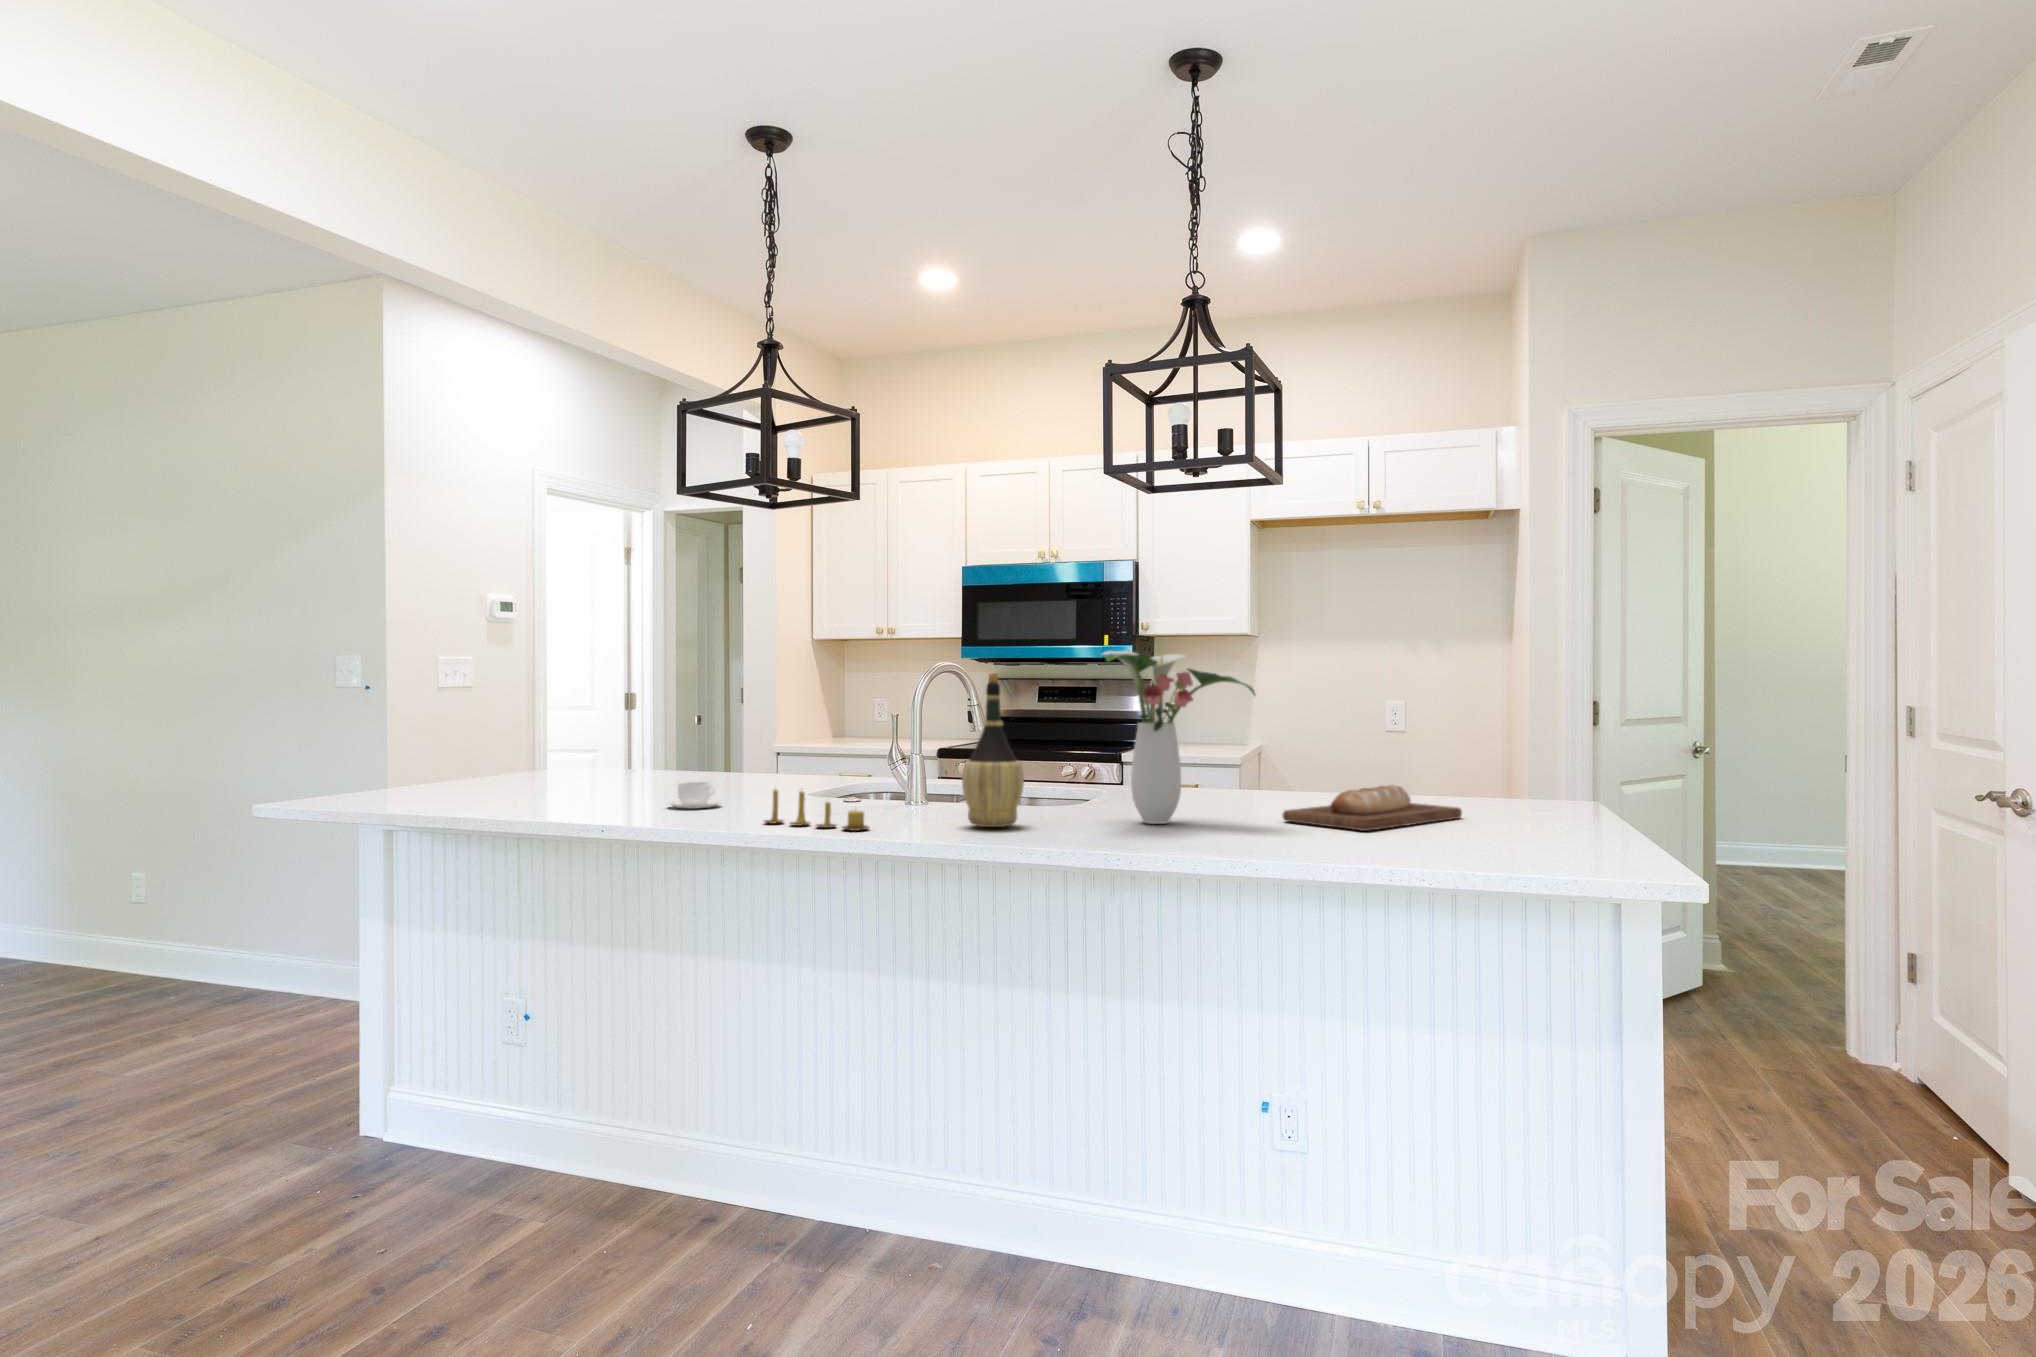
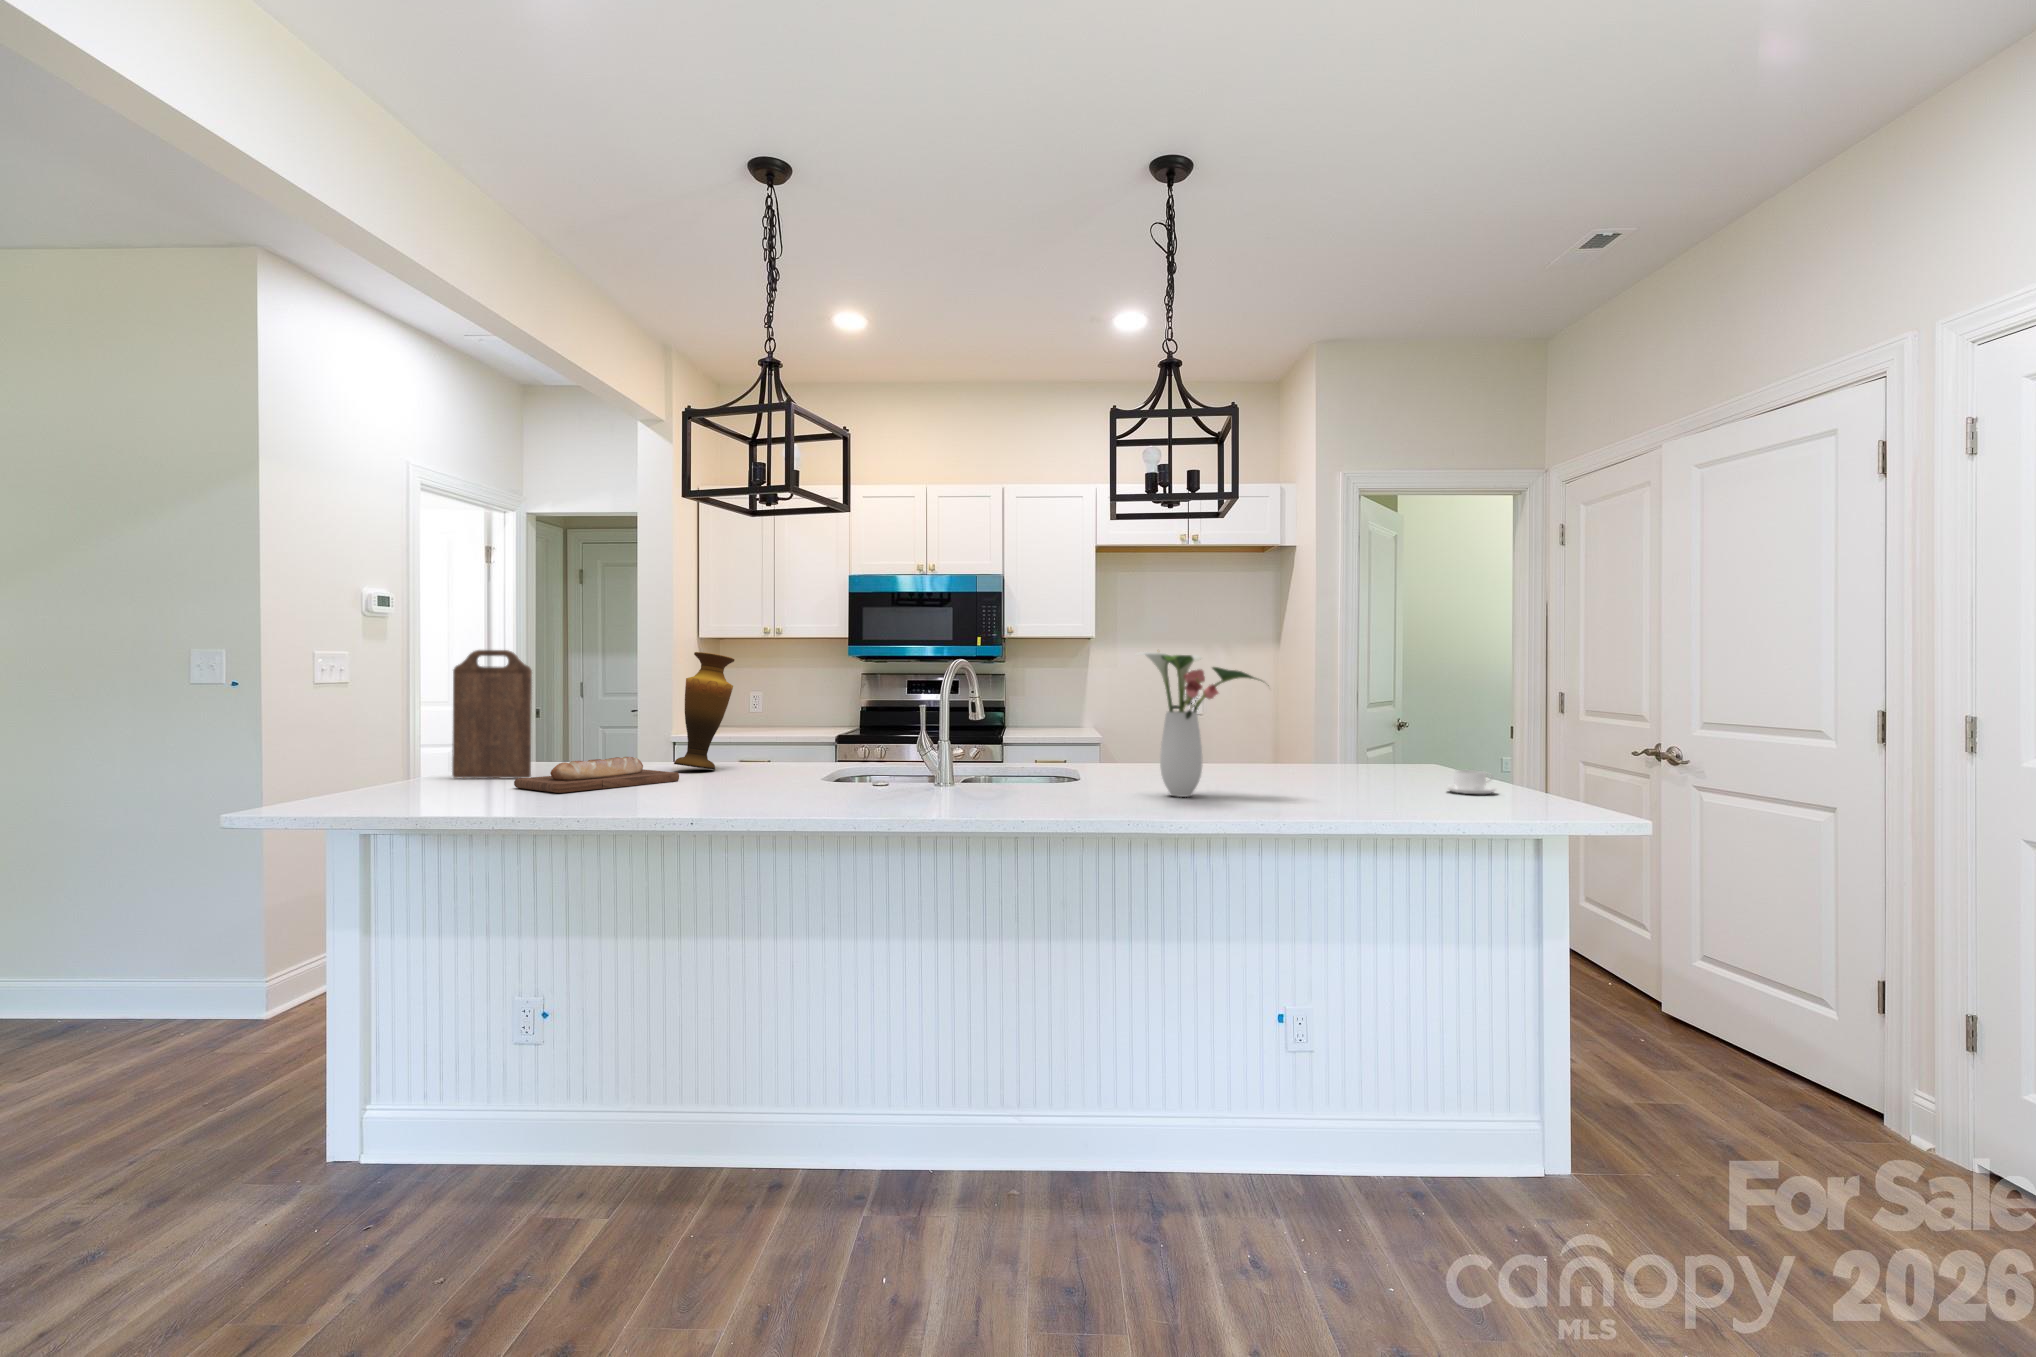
cutting board: none [484,655,551,784] -> present [452,650,532,778]
vase: none [693,655,758,780] -> present [674,652,735,770]
wine bottle: present [962,673,1024,827] -> none [1035,670,1089,804]
coffee cup: present [669,782,721,808] -> present [1446,770,1496,794]
bread loaf: present [1282,785,1462,831] -> present [514,757,679,793]
candle: present [764,789,870,831] -> none [851,773,964,812]

